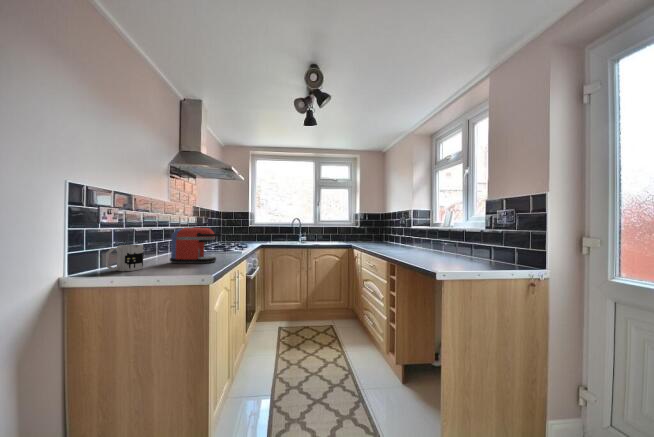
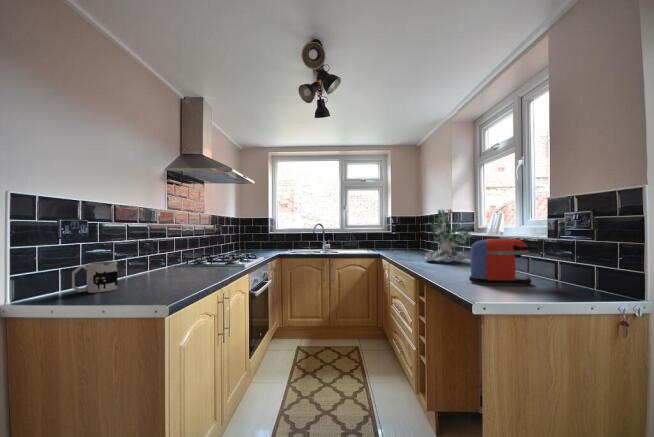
plant: none [391,206,434,250] -> present [425,209,475,262]
coffee maker: present [170,228,222,263] -> present [469,239,539,285]

